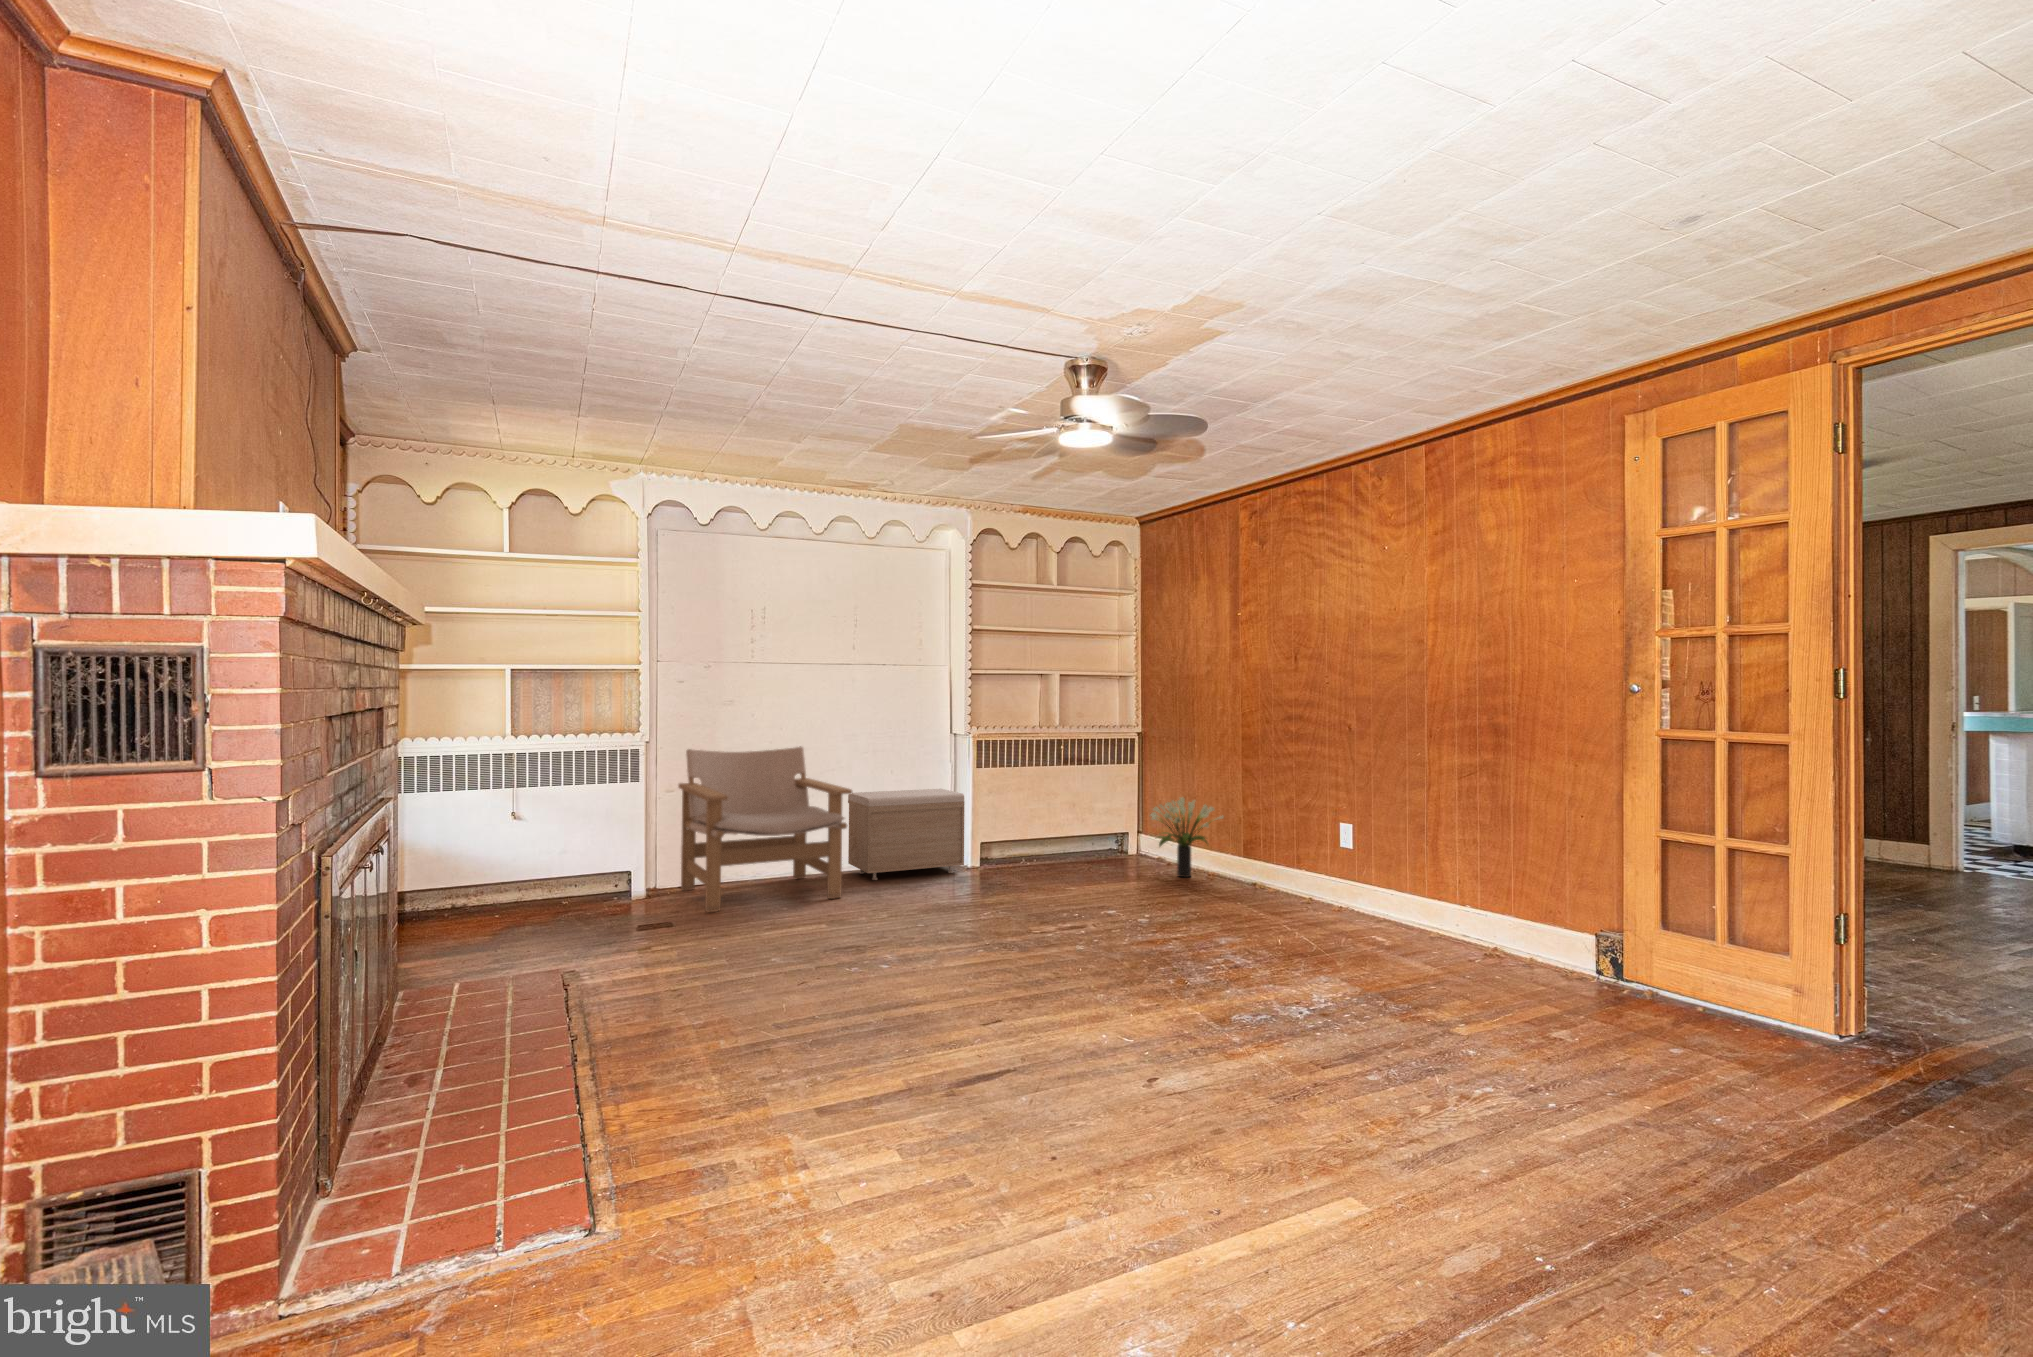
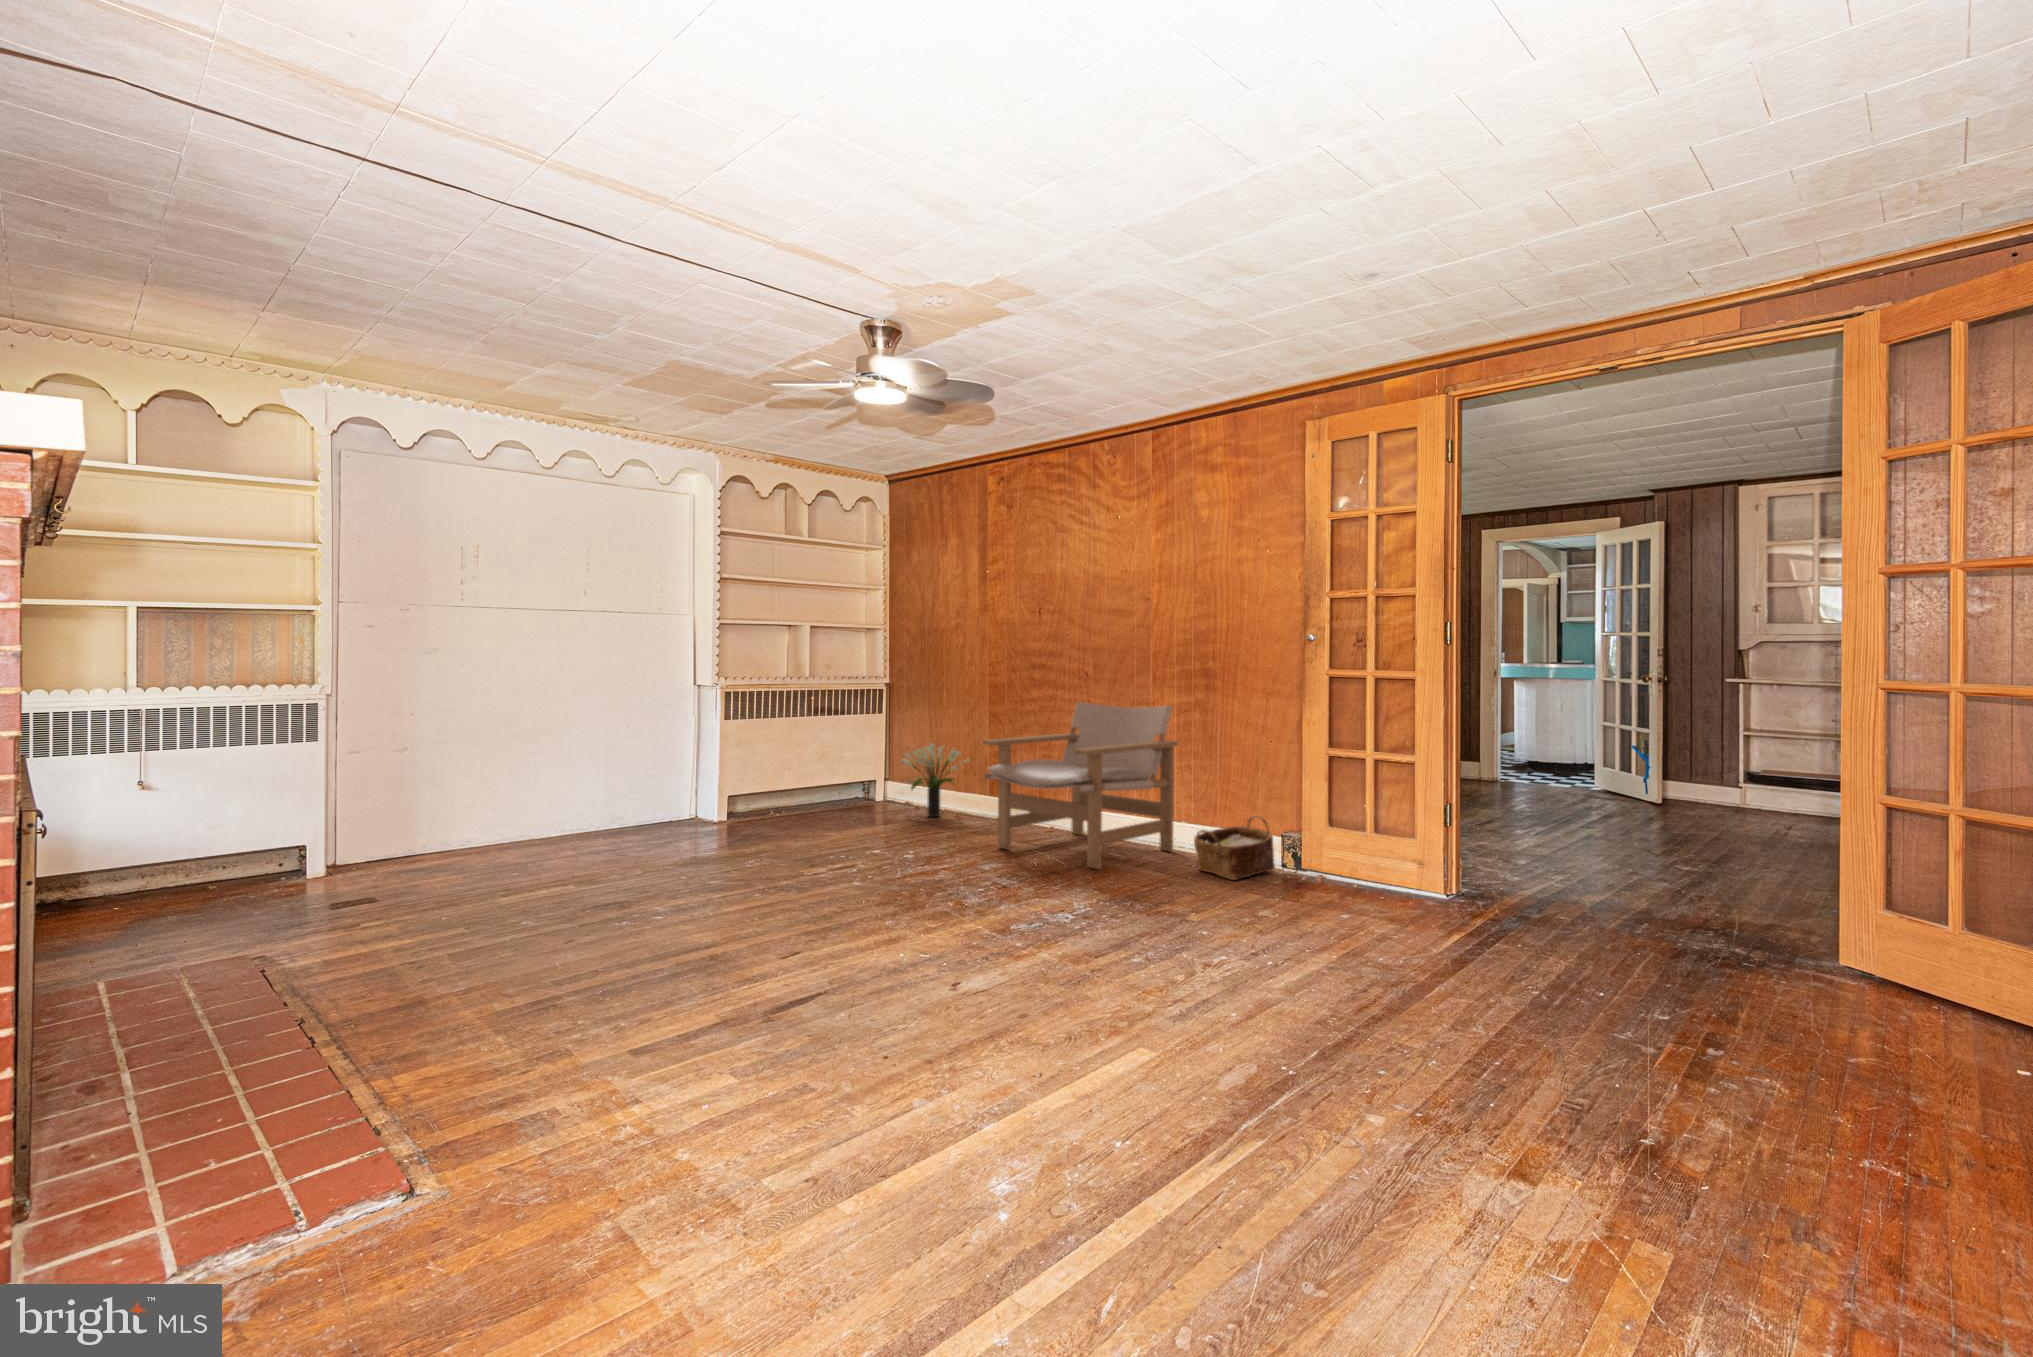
lounge chair: present [679,746,852,912] -> present [983,701,1178,869]
storage bench: present [848,789,965,880] -> none [588,743,717,838]
woven basket: none [1477,906,1588,985] -> present [1194,815,1275,880]

